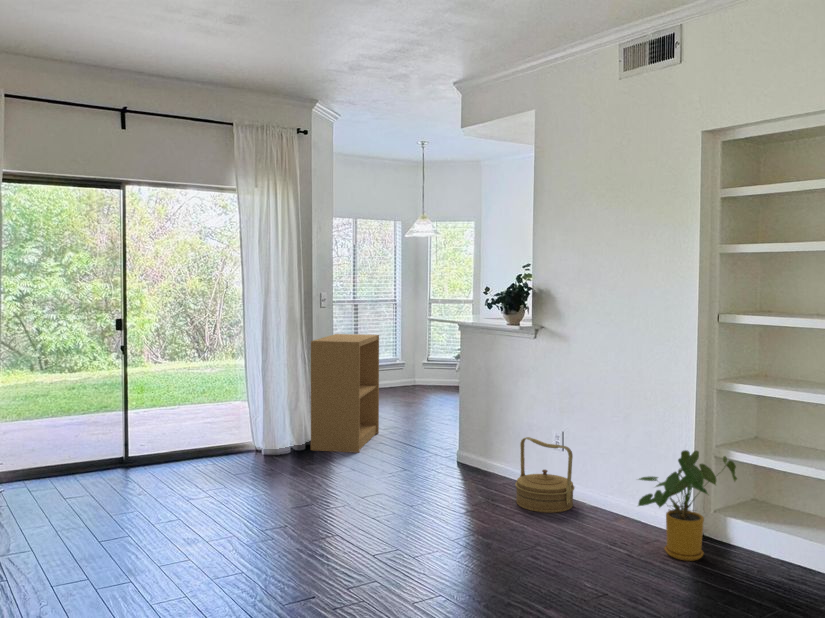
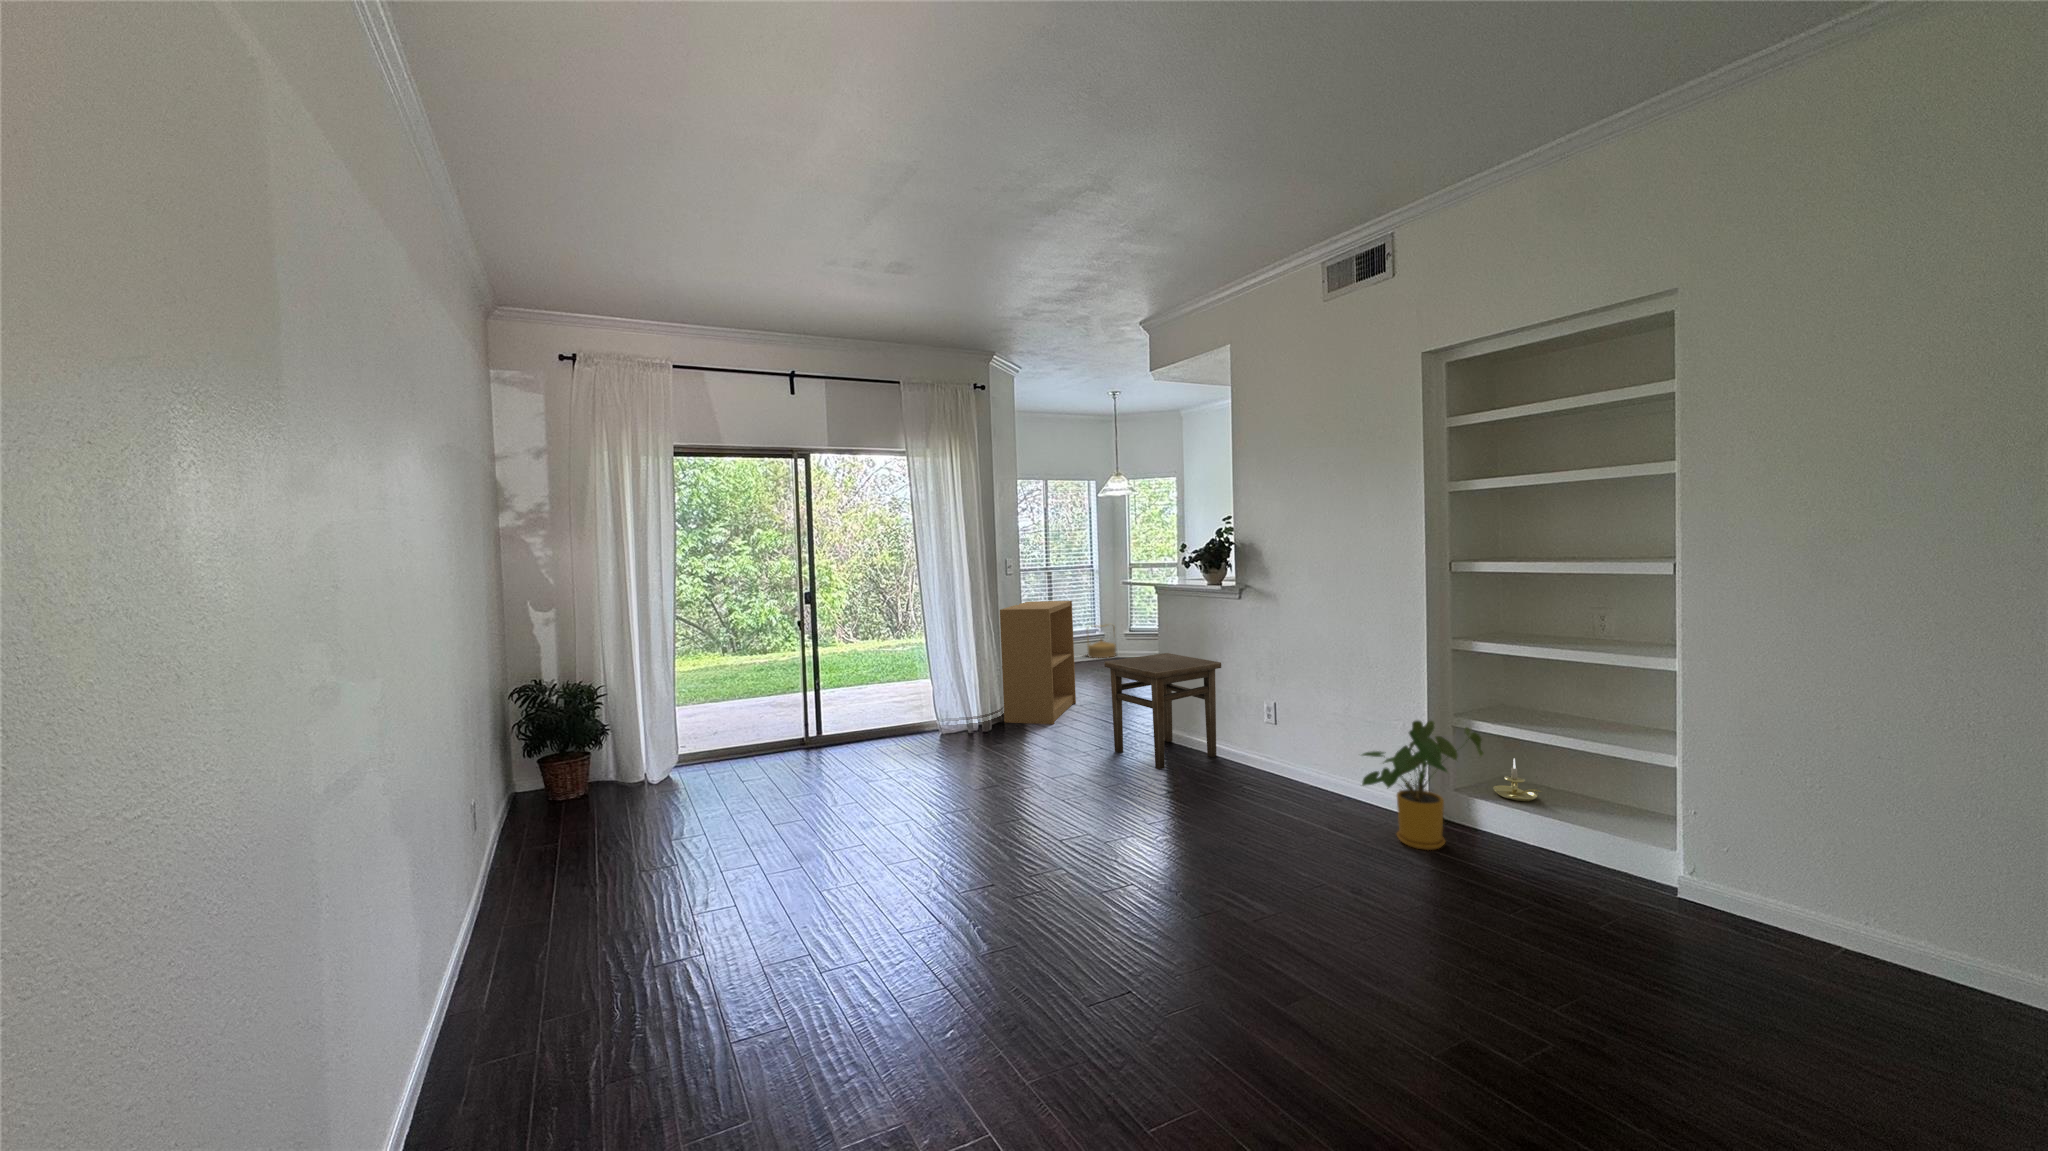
side table: none [412,387,519,494] -> present [1104,653,1221,770]
woven basket: present [515,437,574,513] -> present [1087,625,1116,658]
candle holder: none [743,483,781,520] -> present [1493,758,1542,801]

